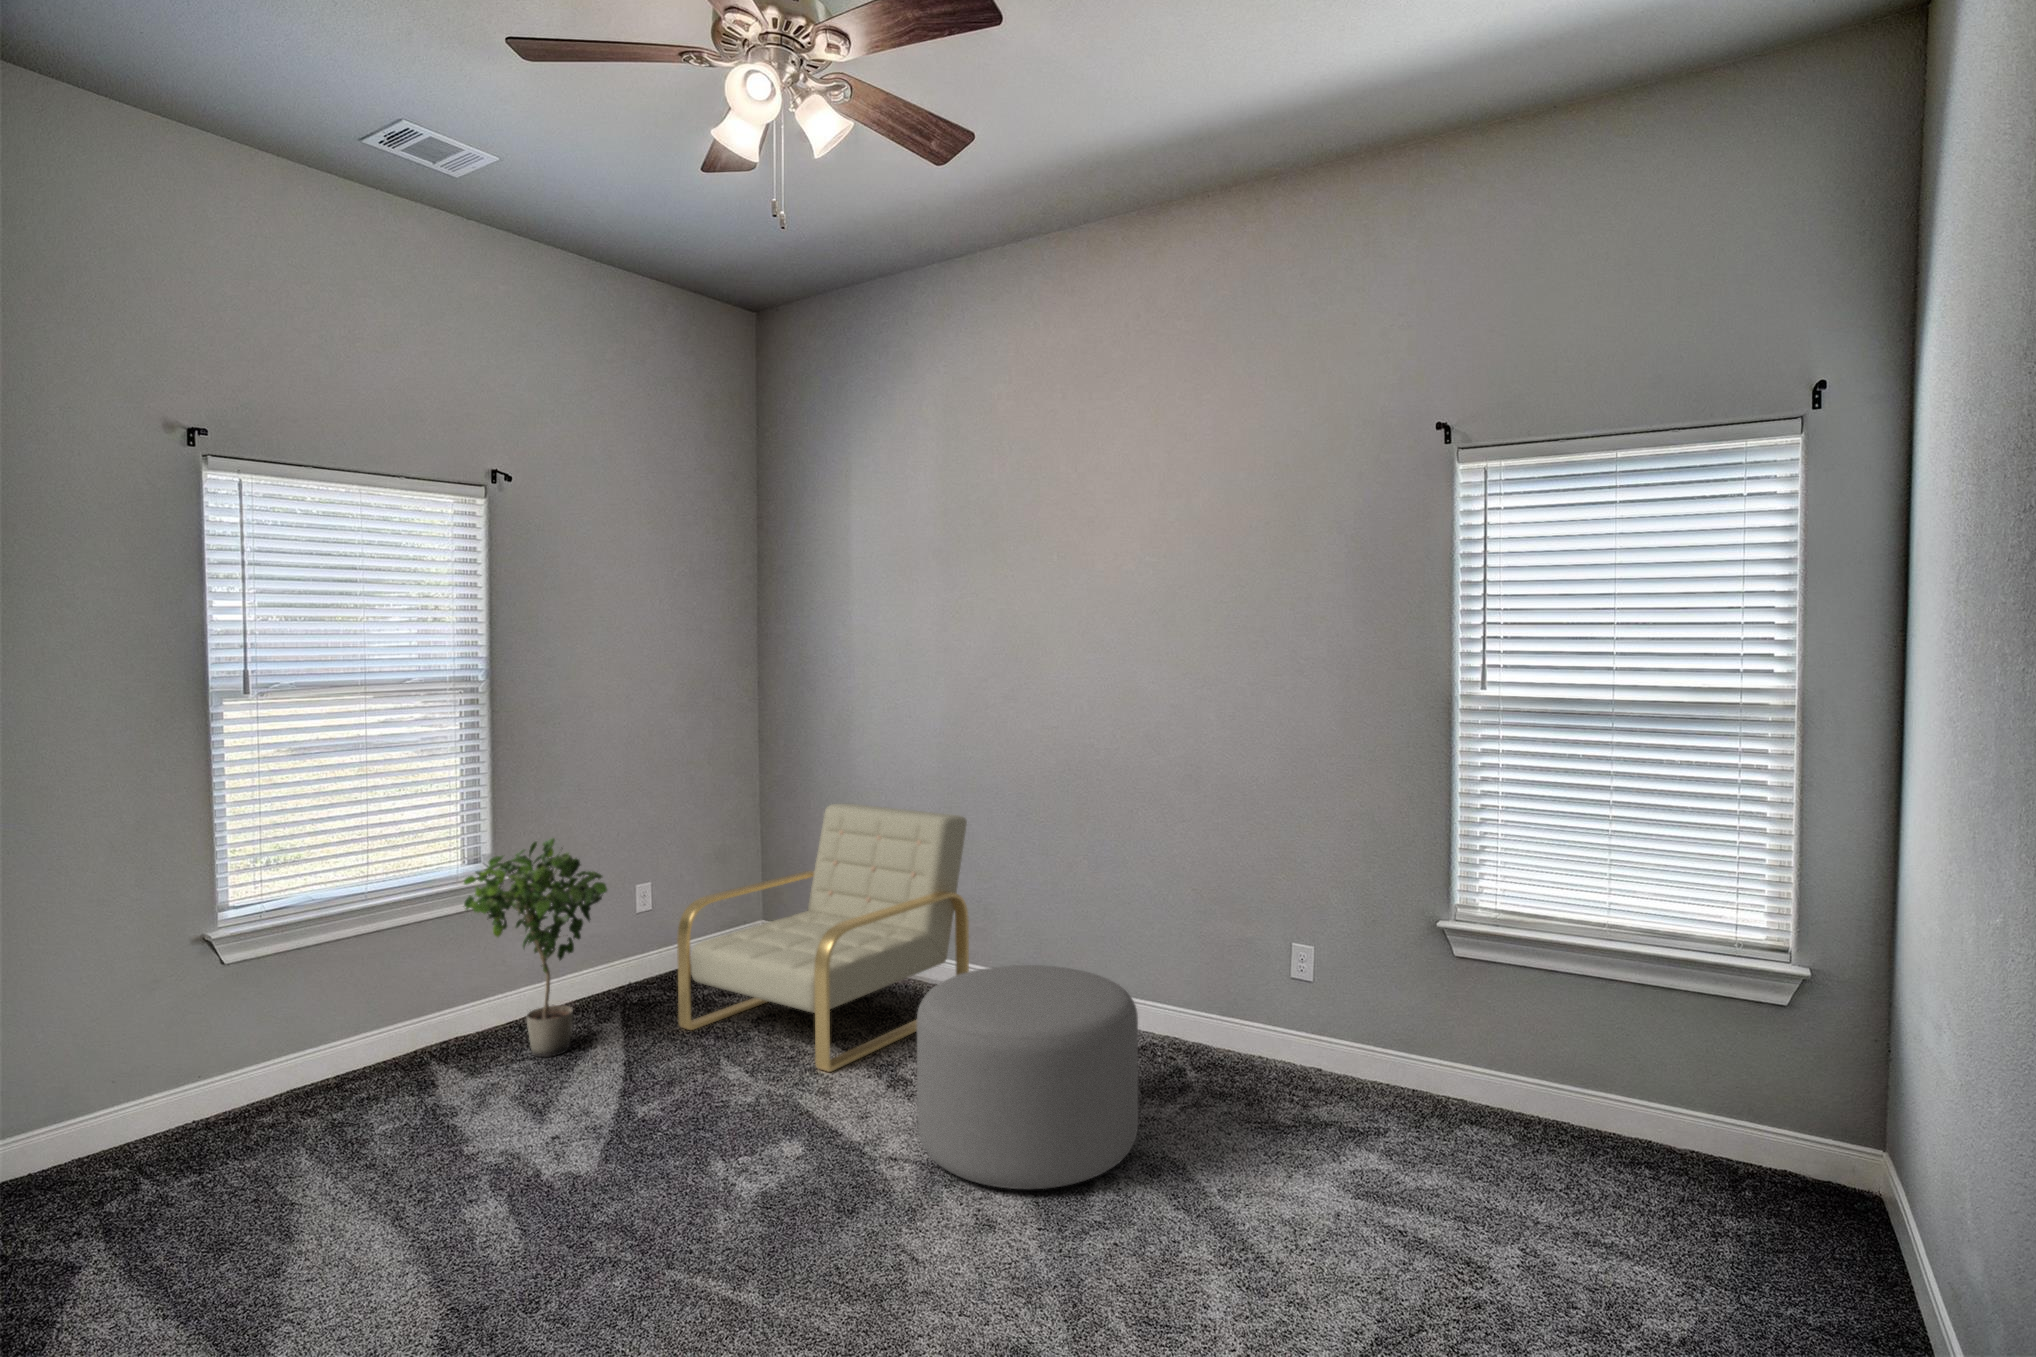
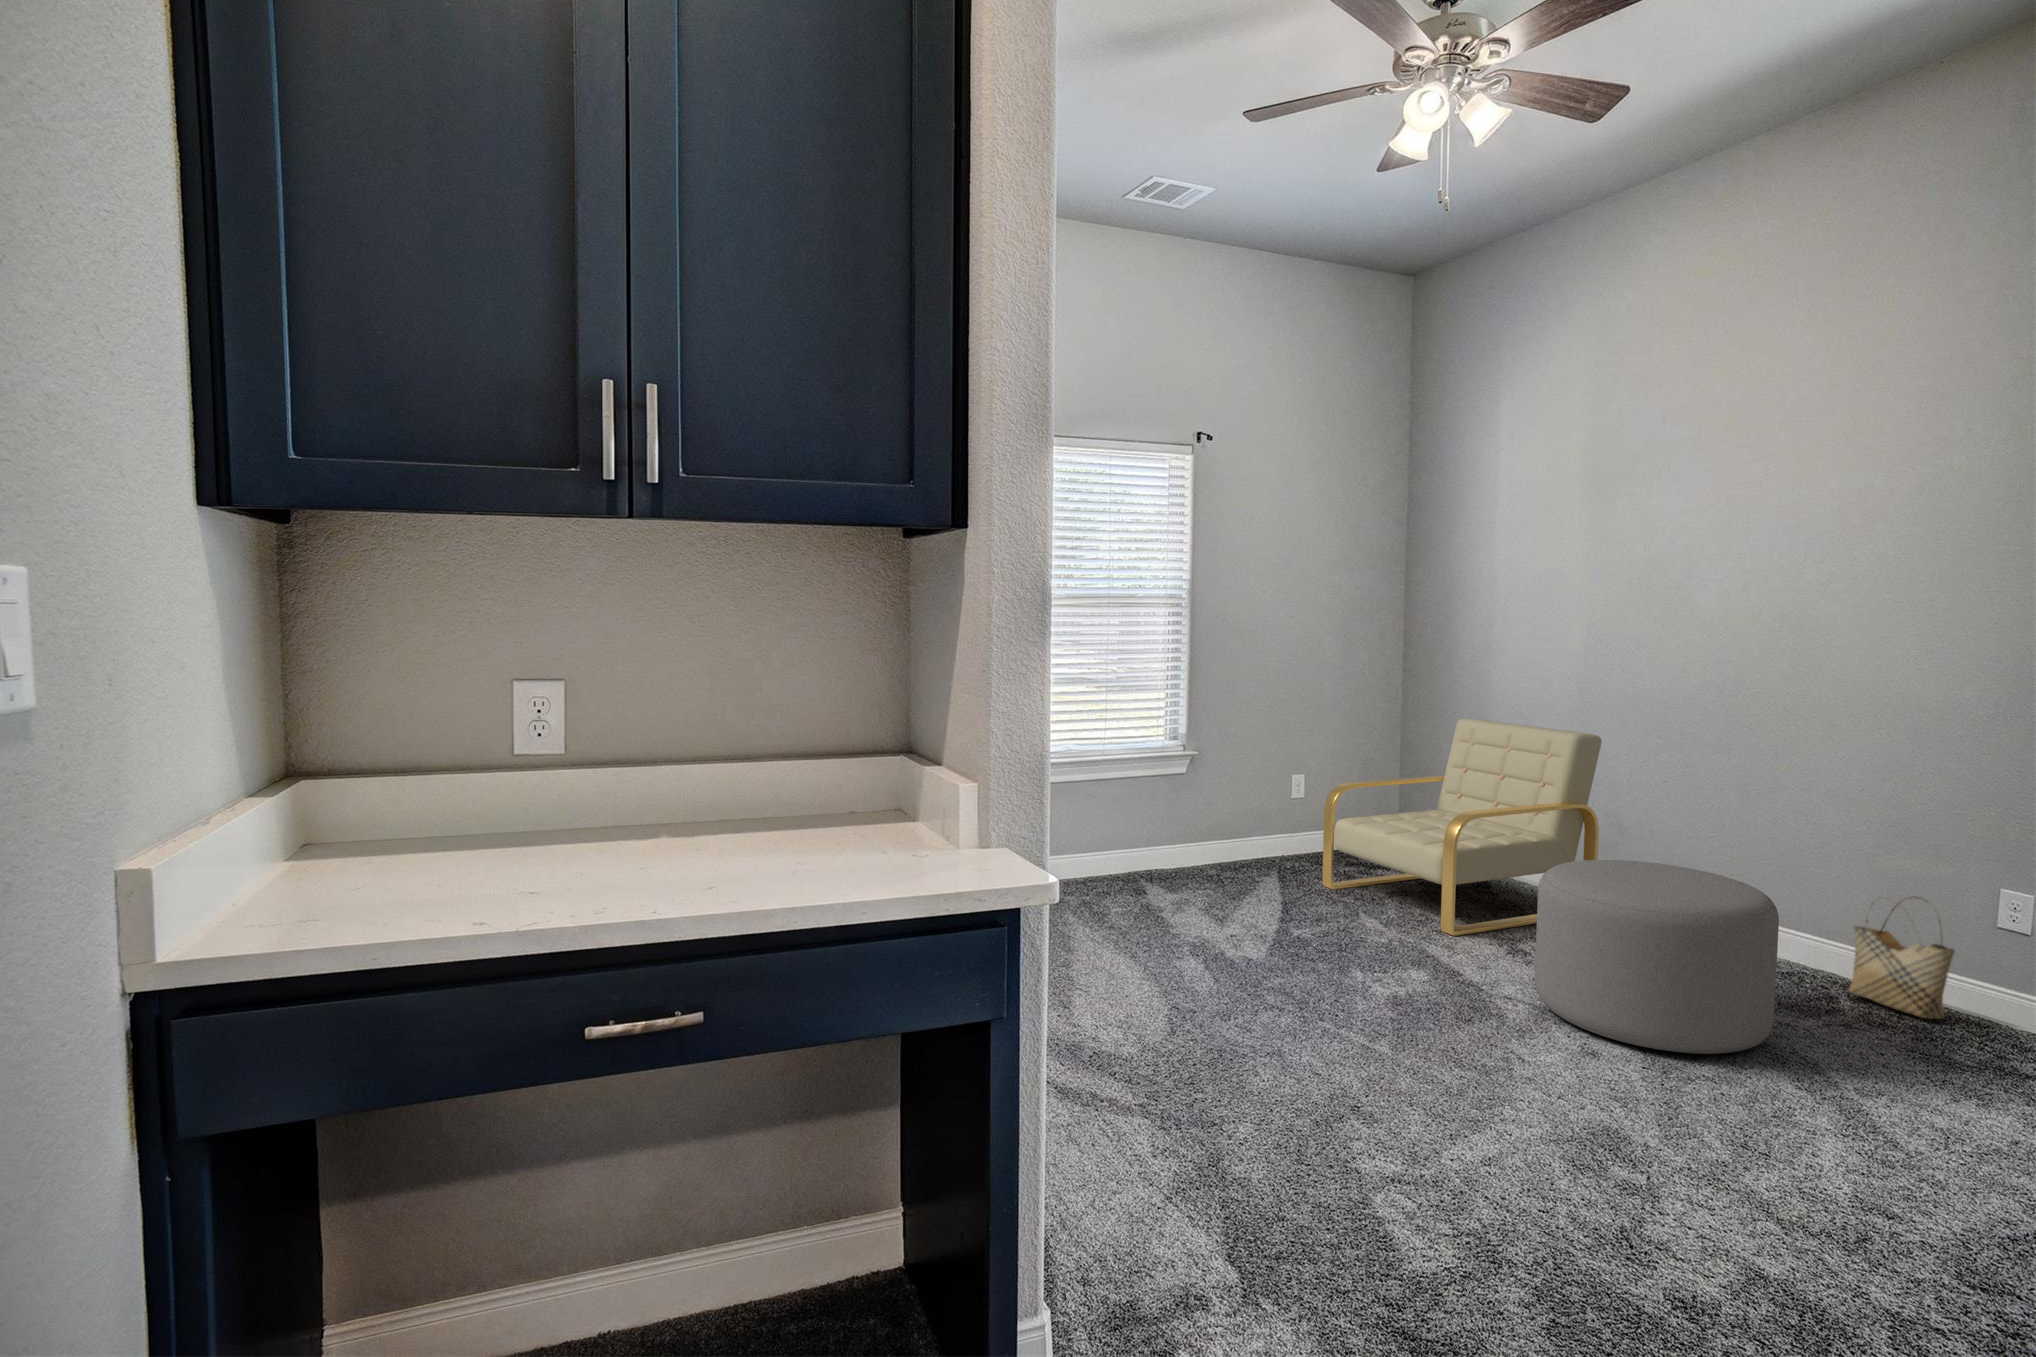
potted plant: present [464,838,607,1057] -> none [1168,724,1273,887]
woven basket: none [1186,956,1262,1074] -> present [1849,897,1955,1019]

